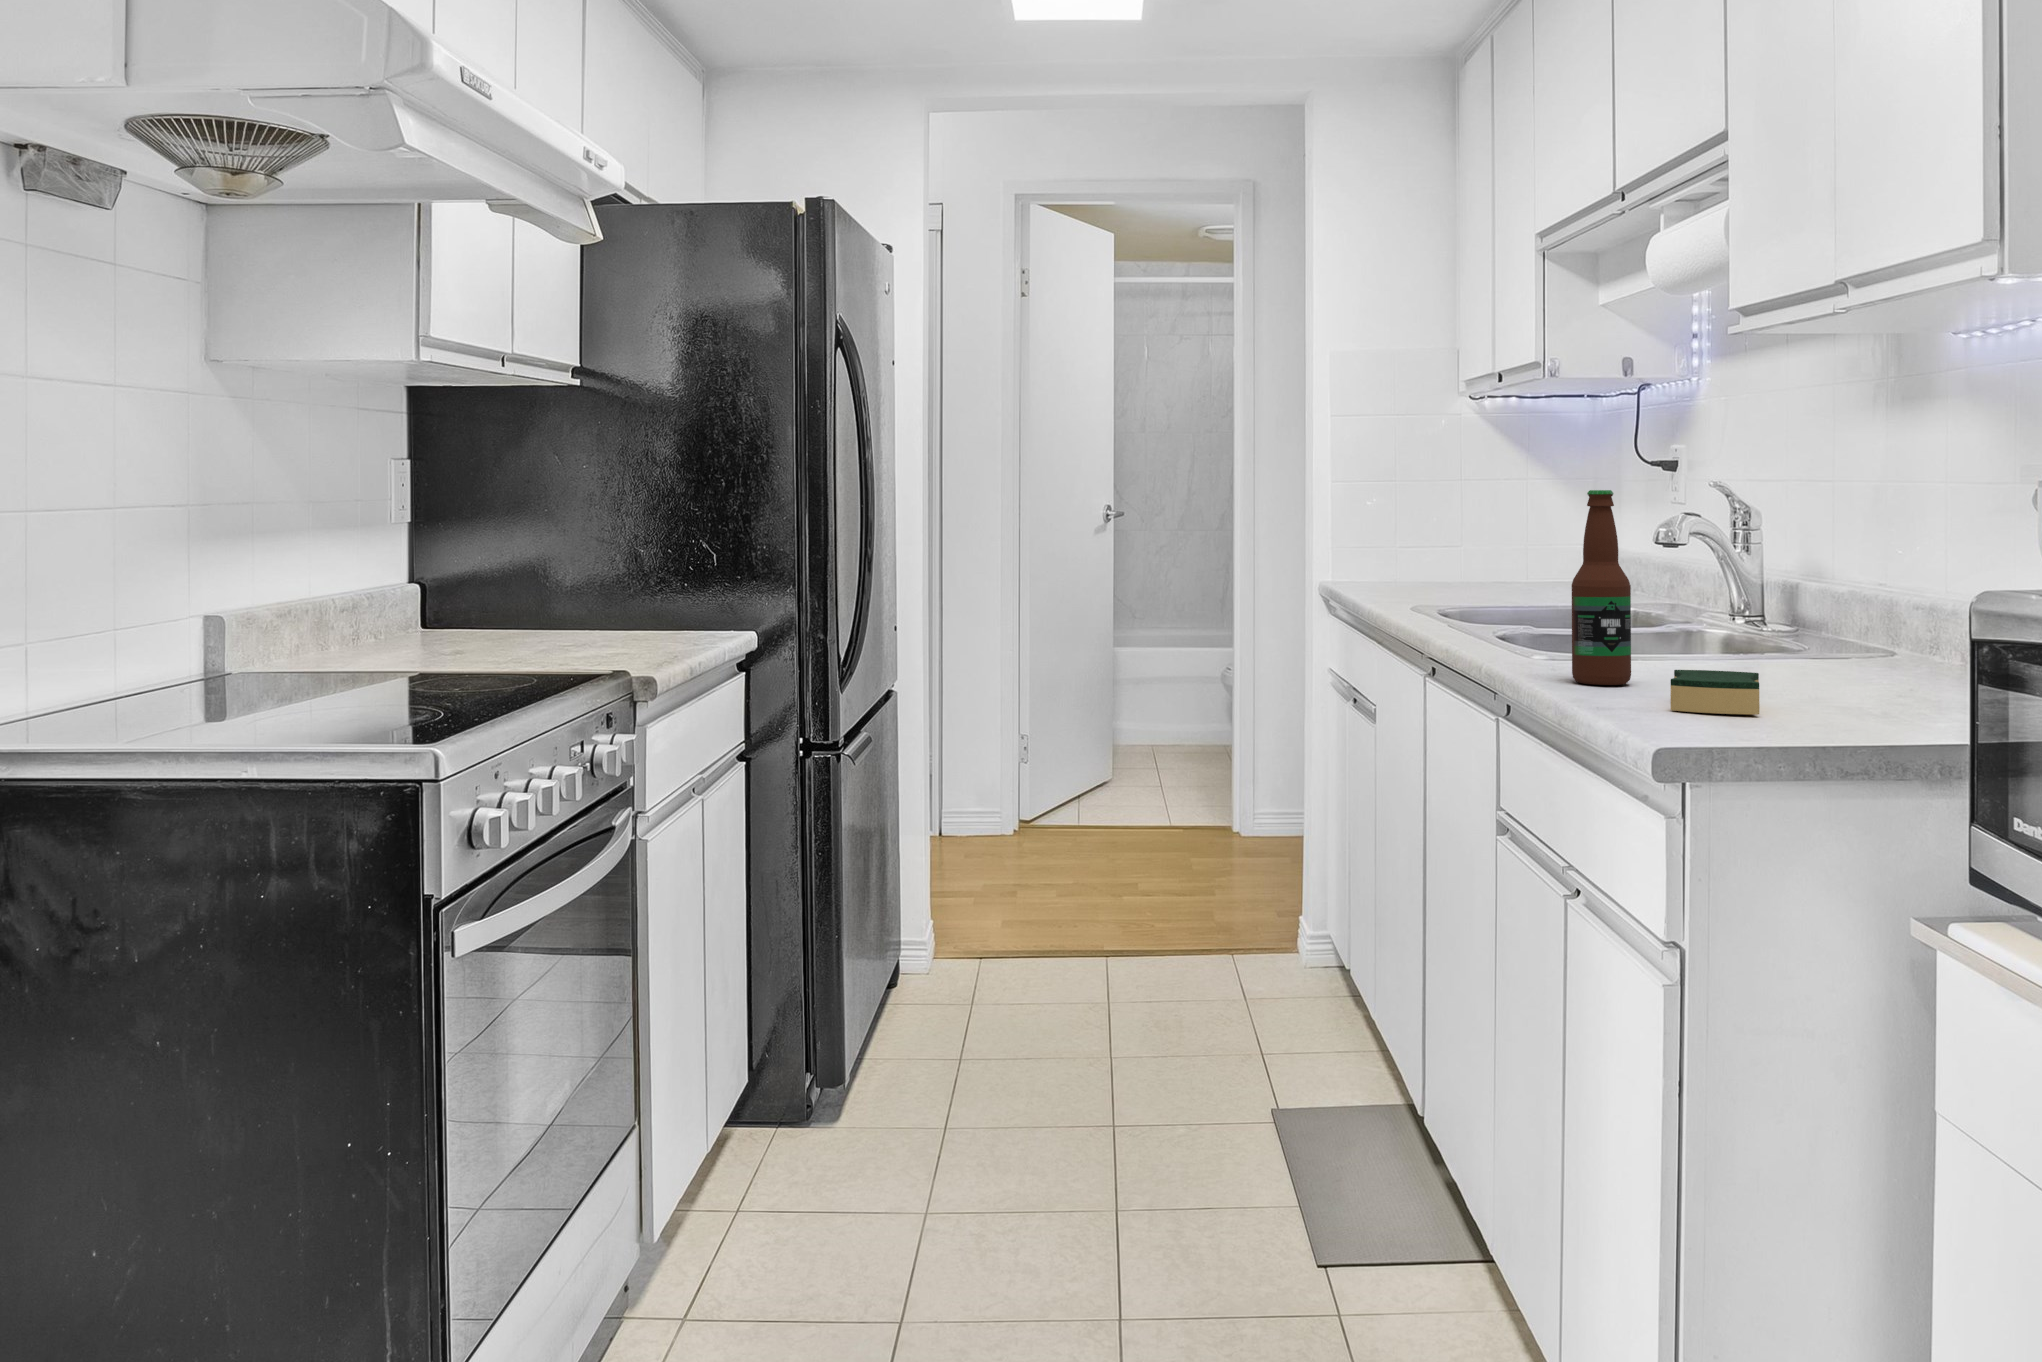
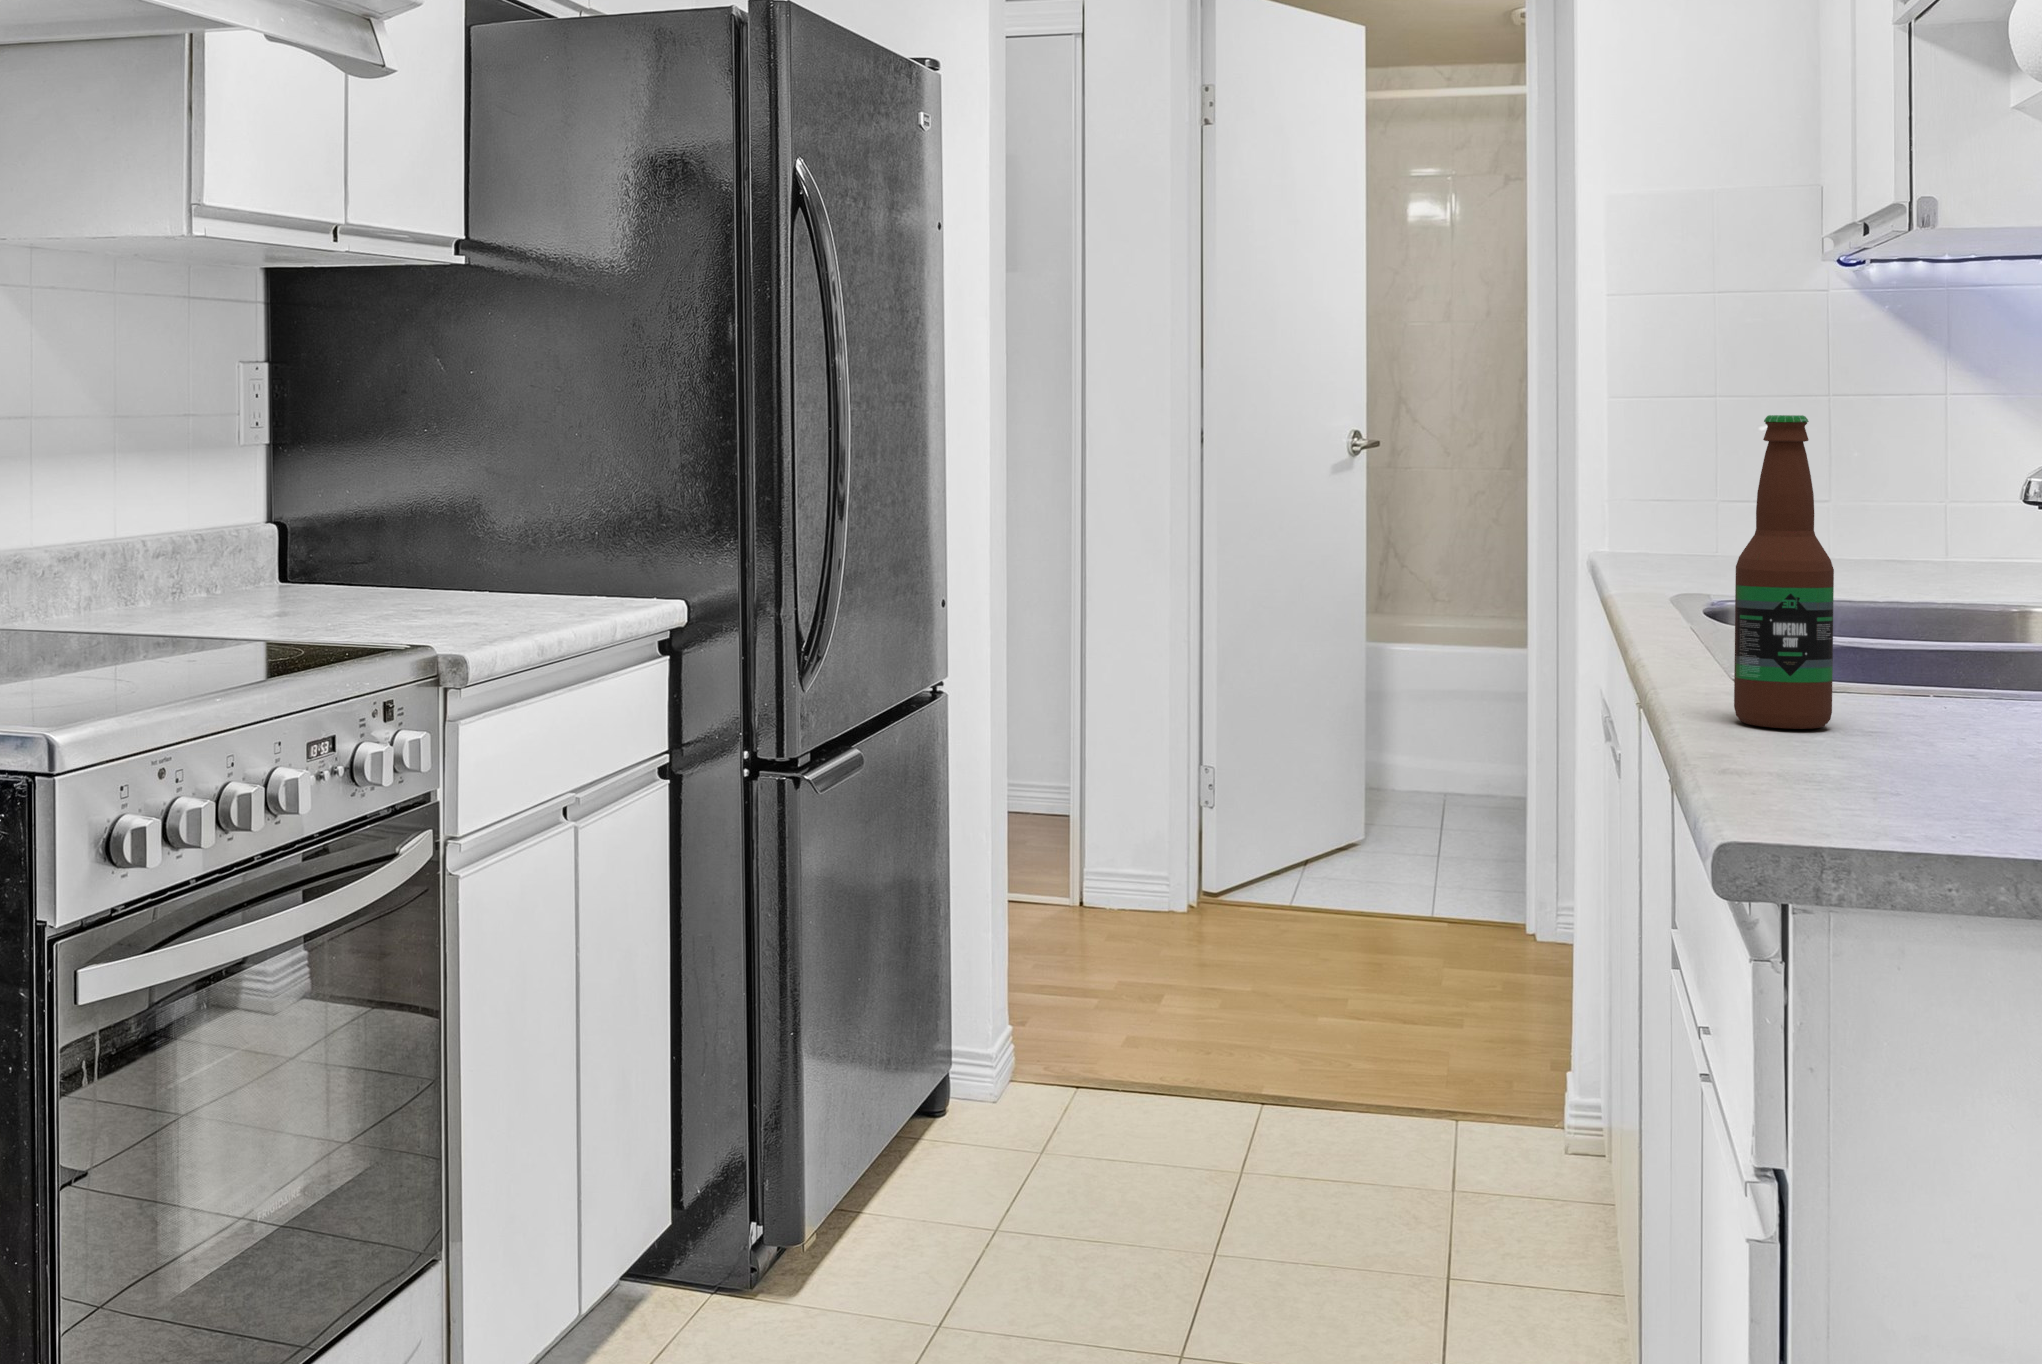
sponge: present [1671,670,1759,715] -> none [1818,709,2000,790]

